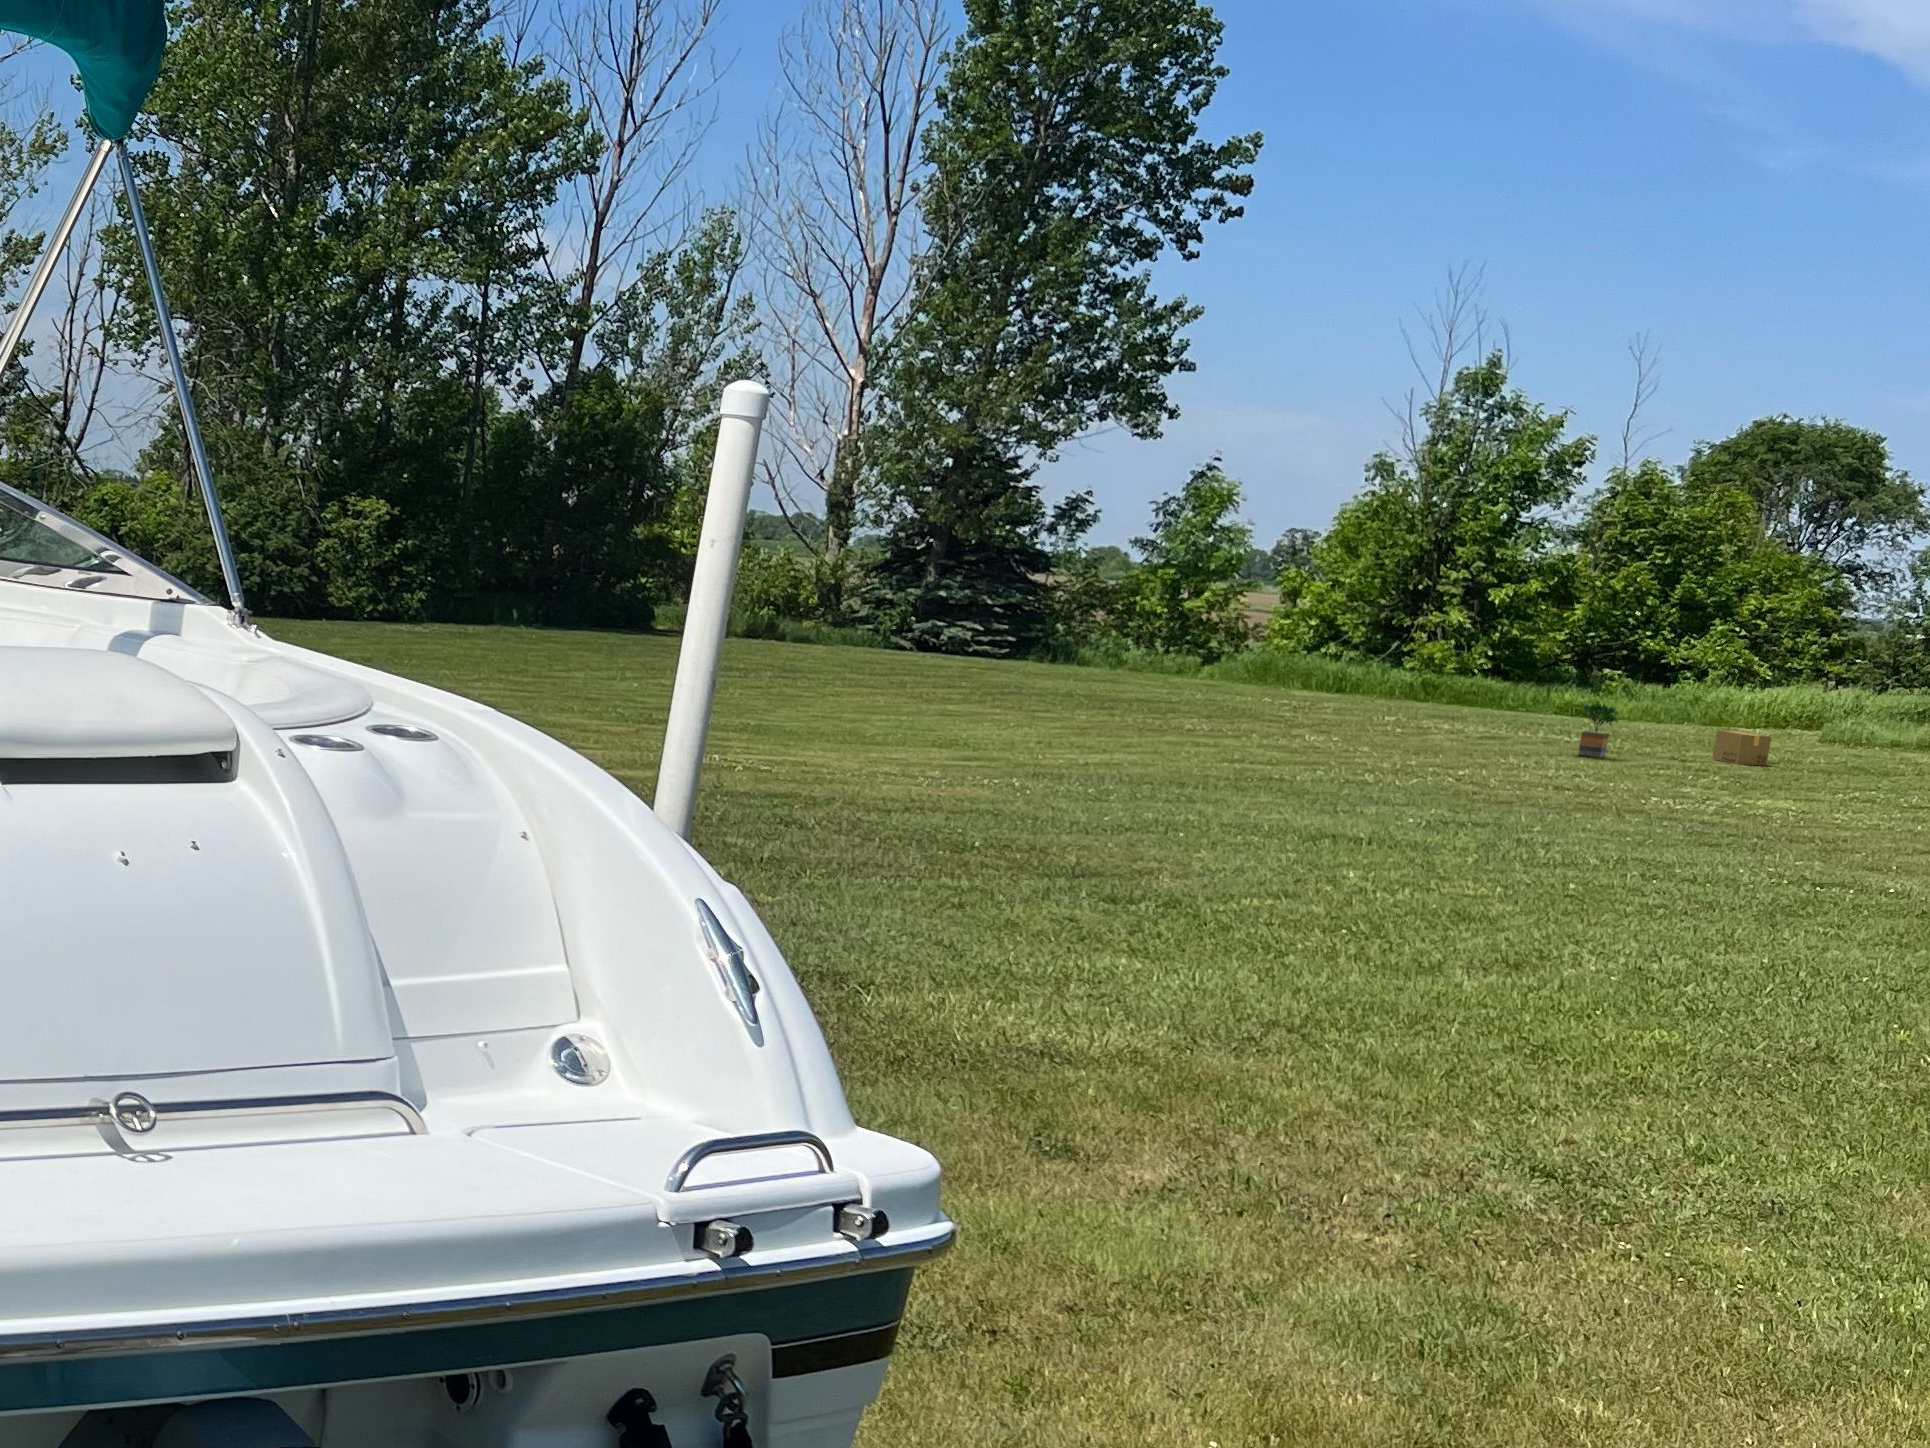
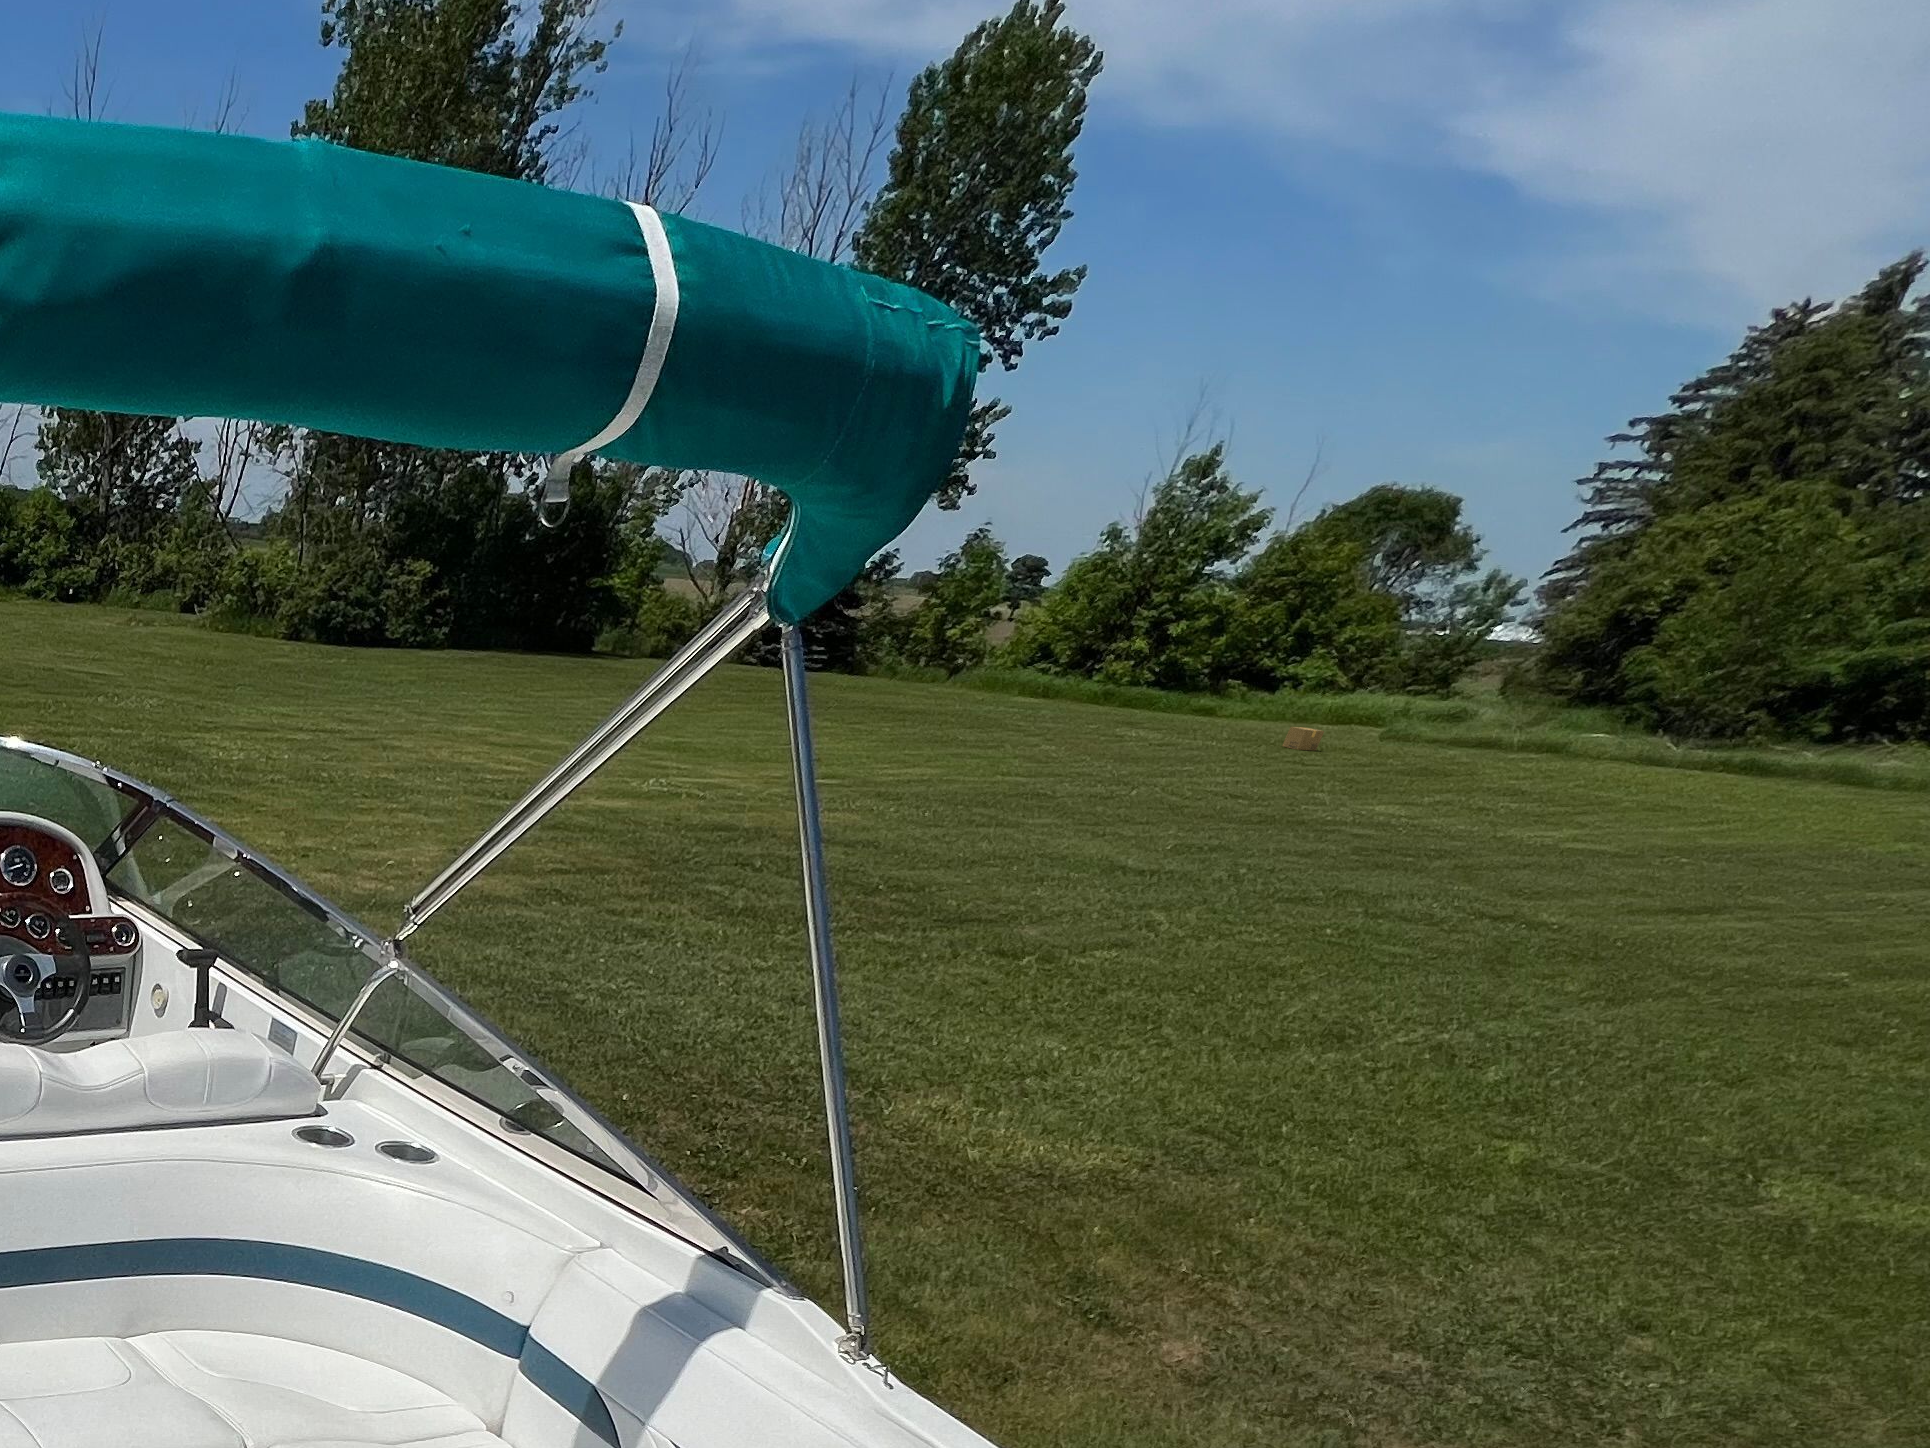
potted tree: present [1578,704,1619,757] -> none [1196,708,1230,745]

